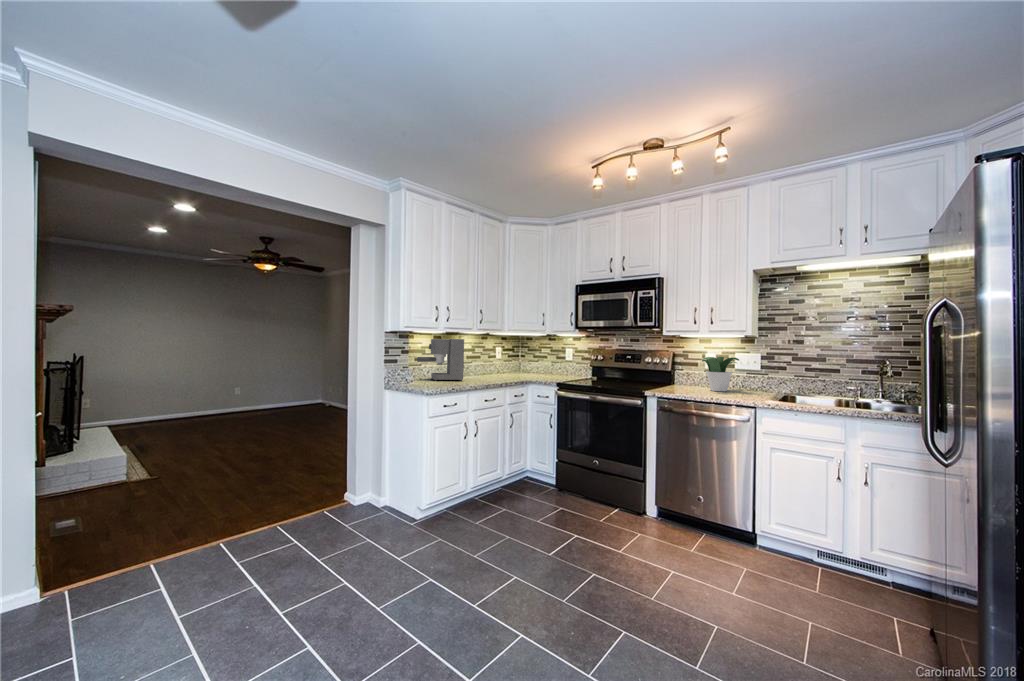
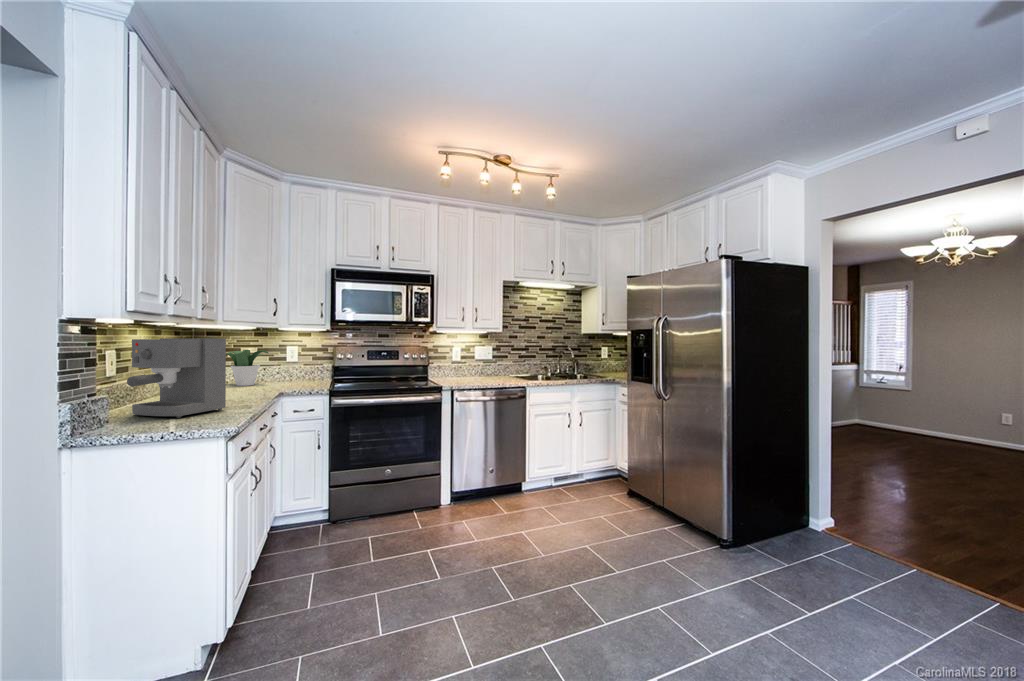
potted plant: present [702,357,739,391] -> present [226,350,268,386]

